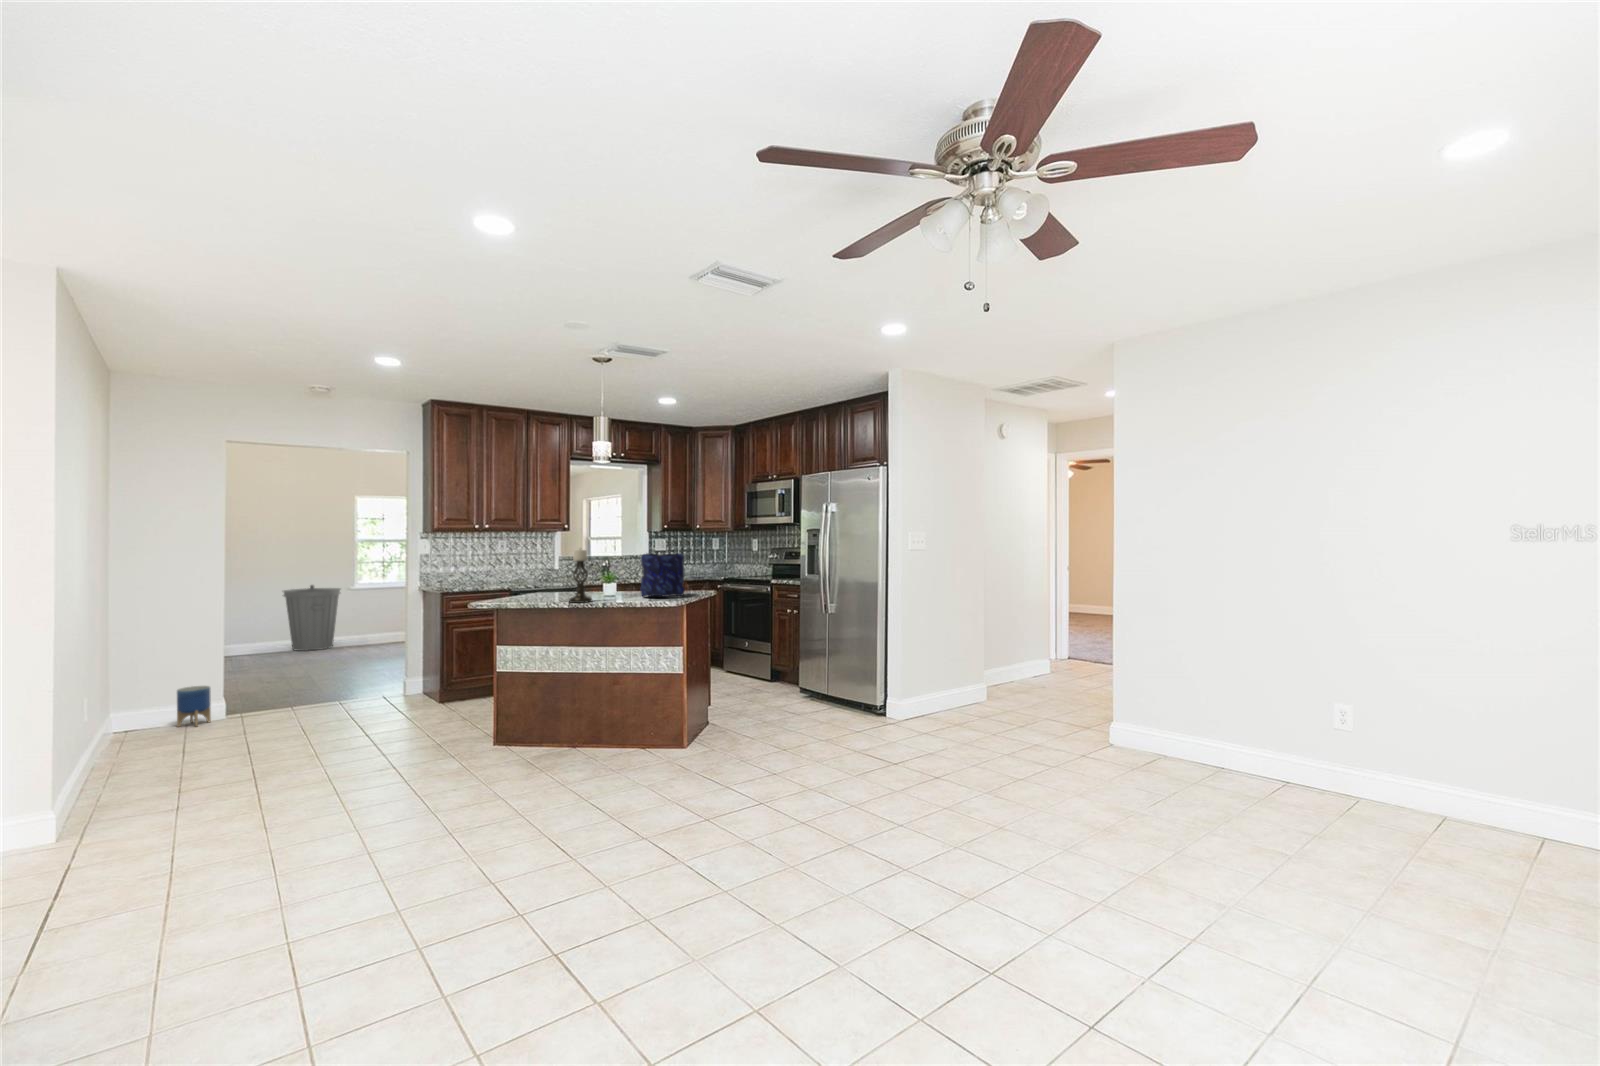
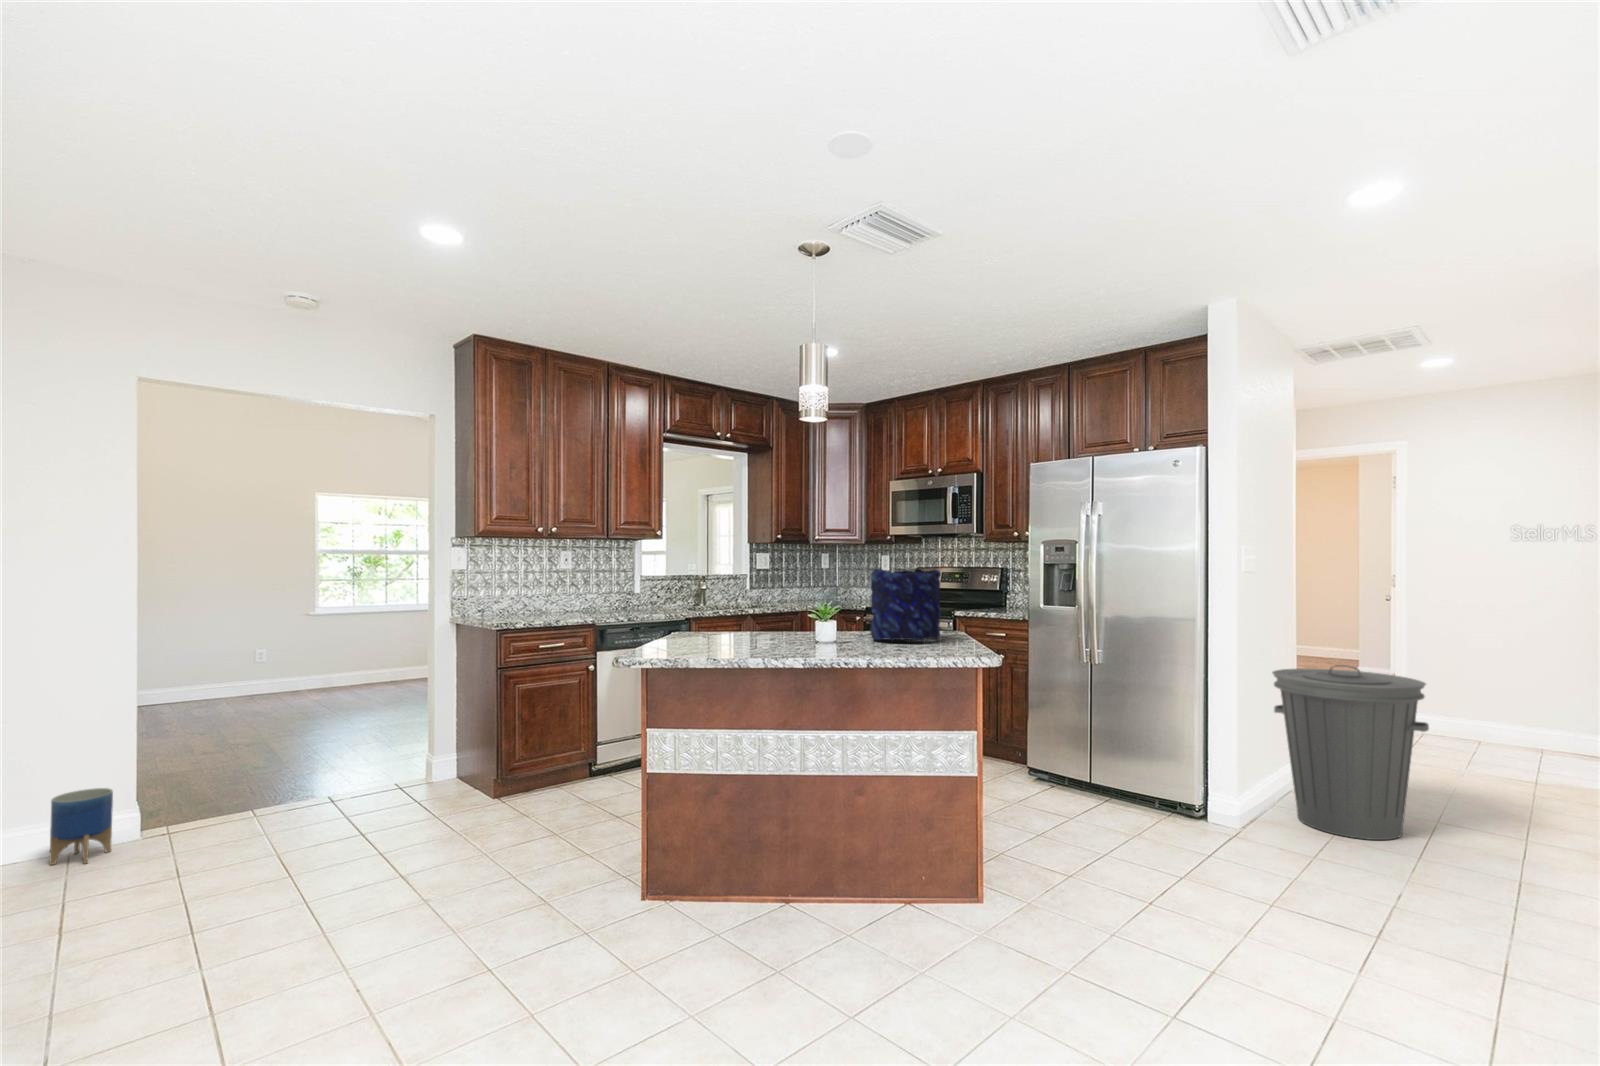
candle holder: present [569,549,592,603] -> none [776,558,816,653]
trash can: present [282,585,341,651] -> present [1272,665,1429,840]

